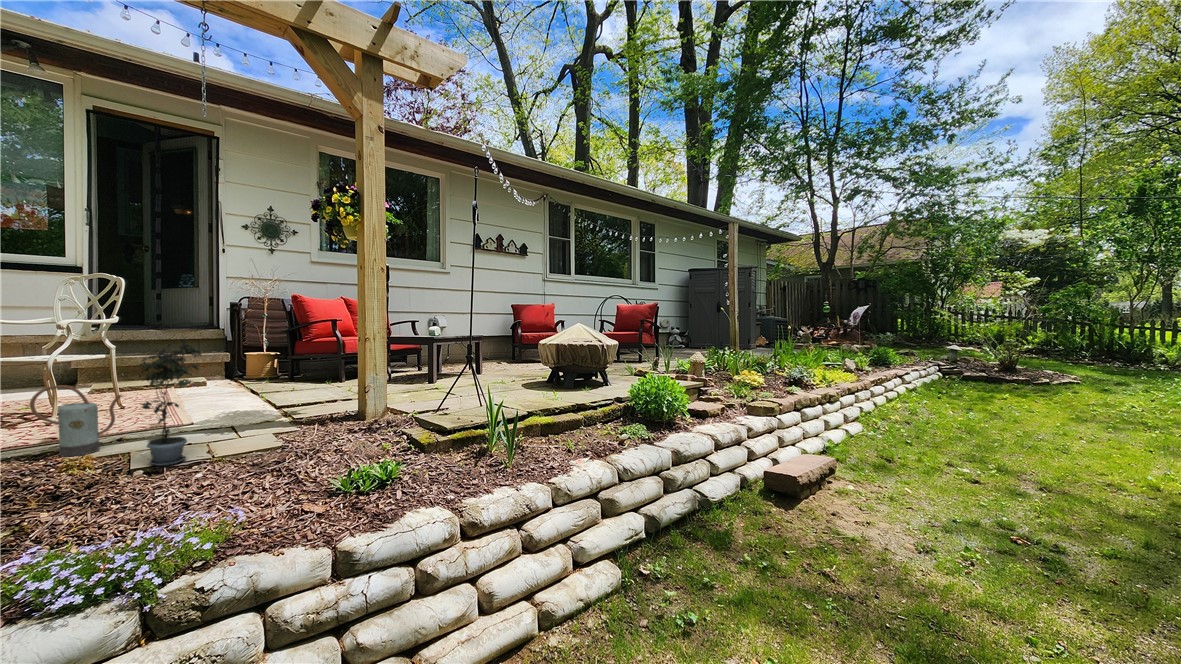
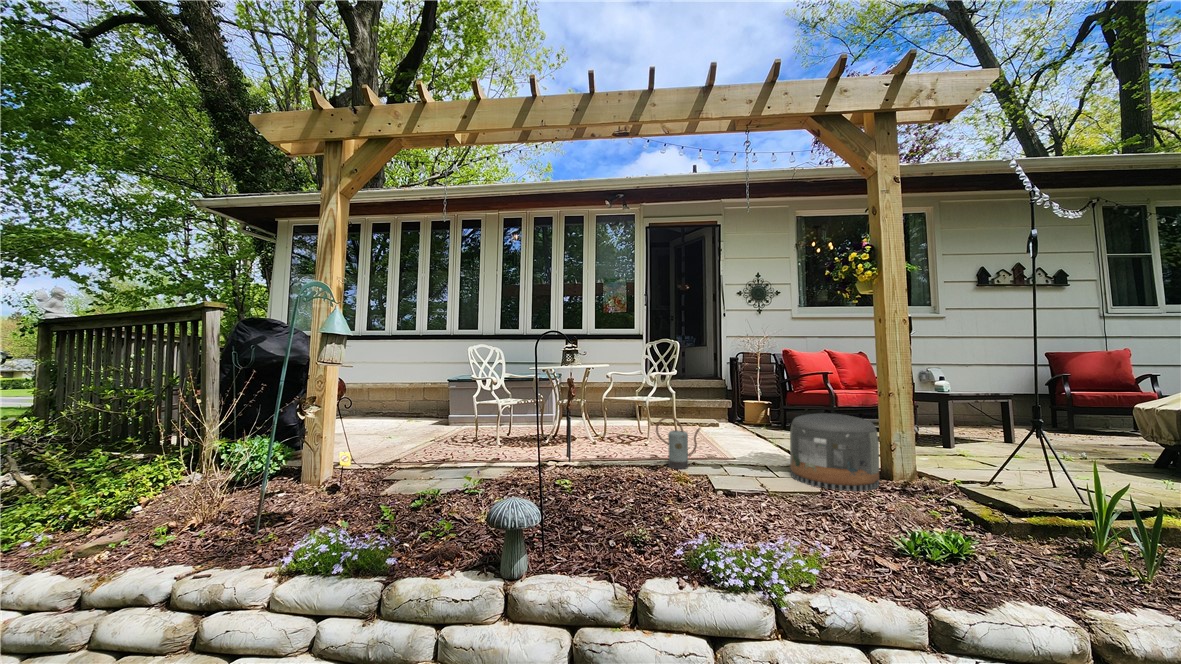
potted plant: present [138,339,201,466] -> none [716,387,763,490]
pouf: none [257,363,353,442] -> present [790,413,879,491]

